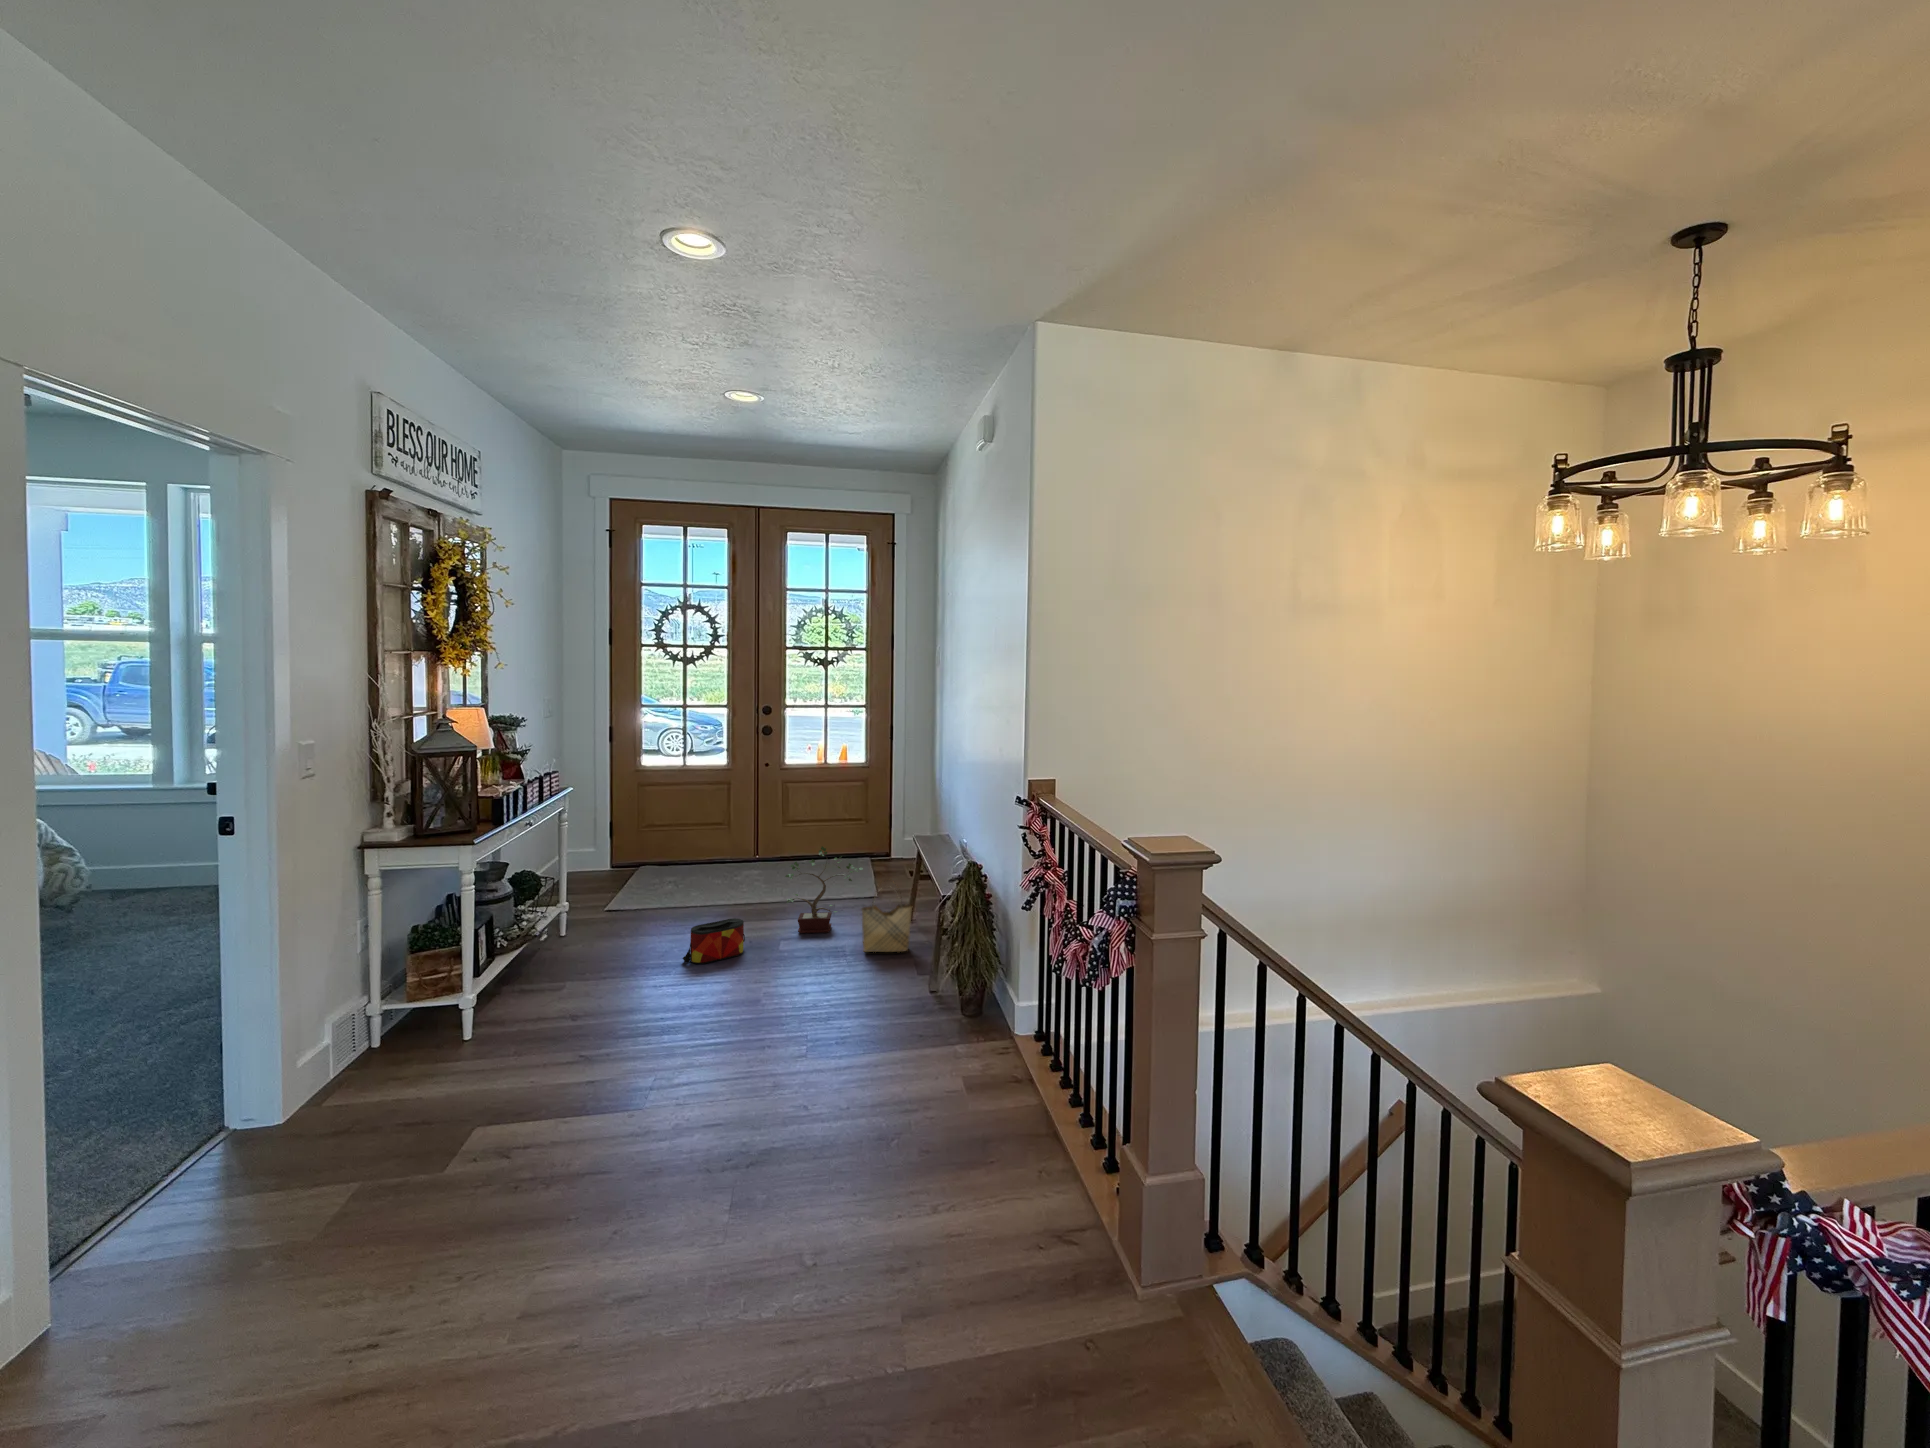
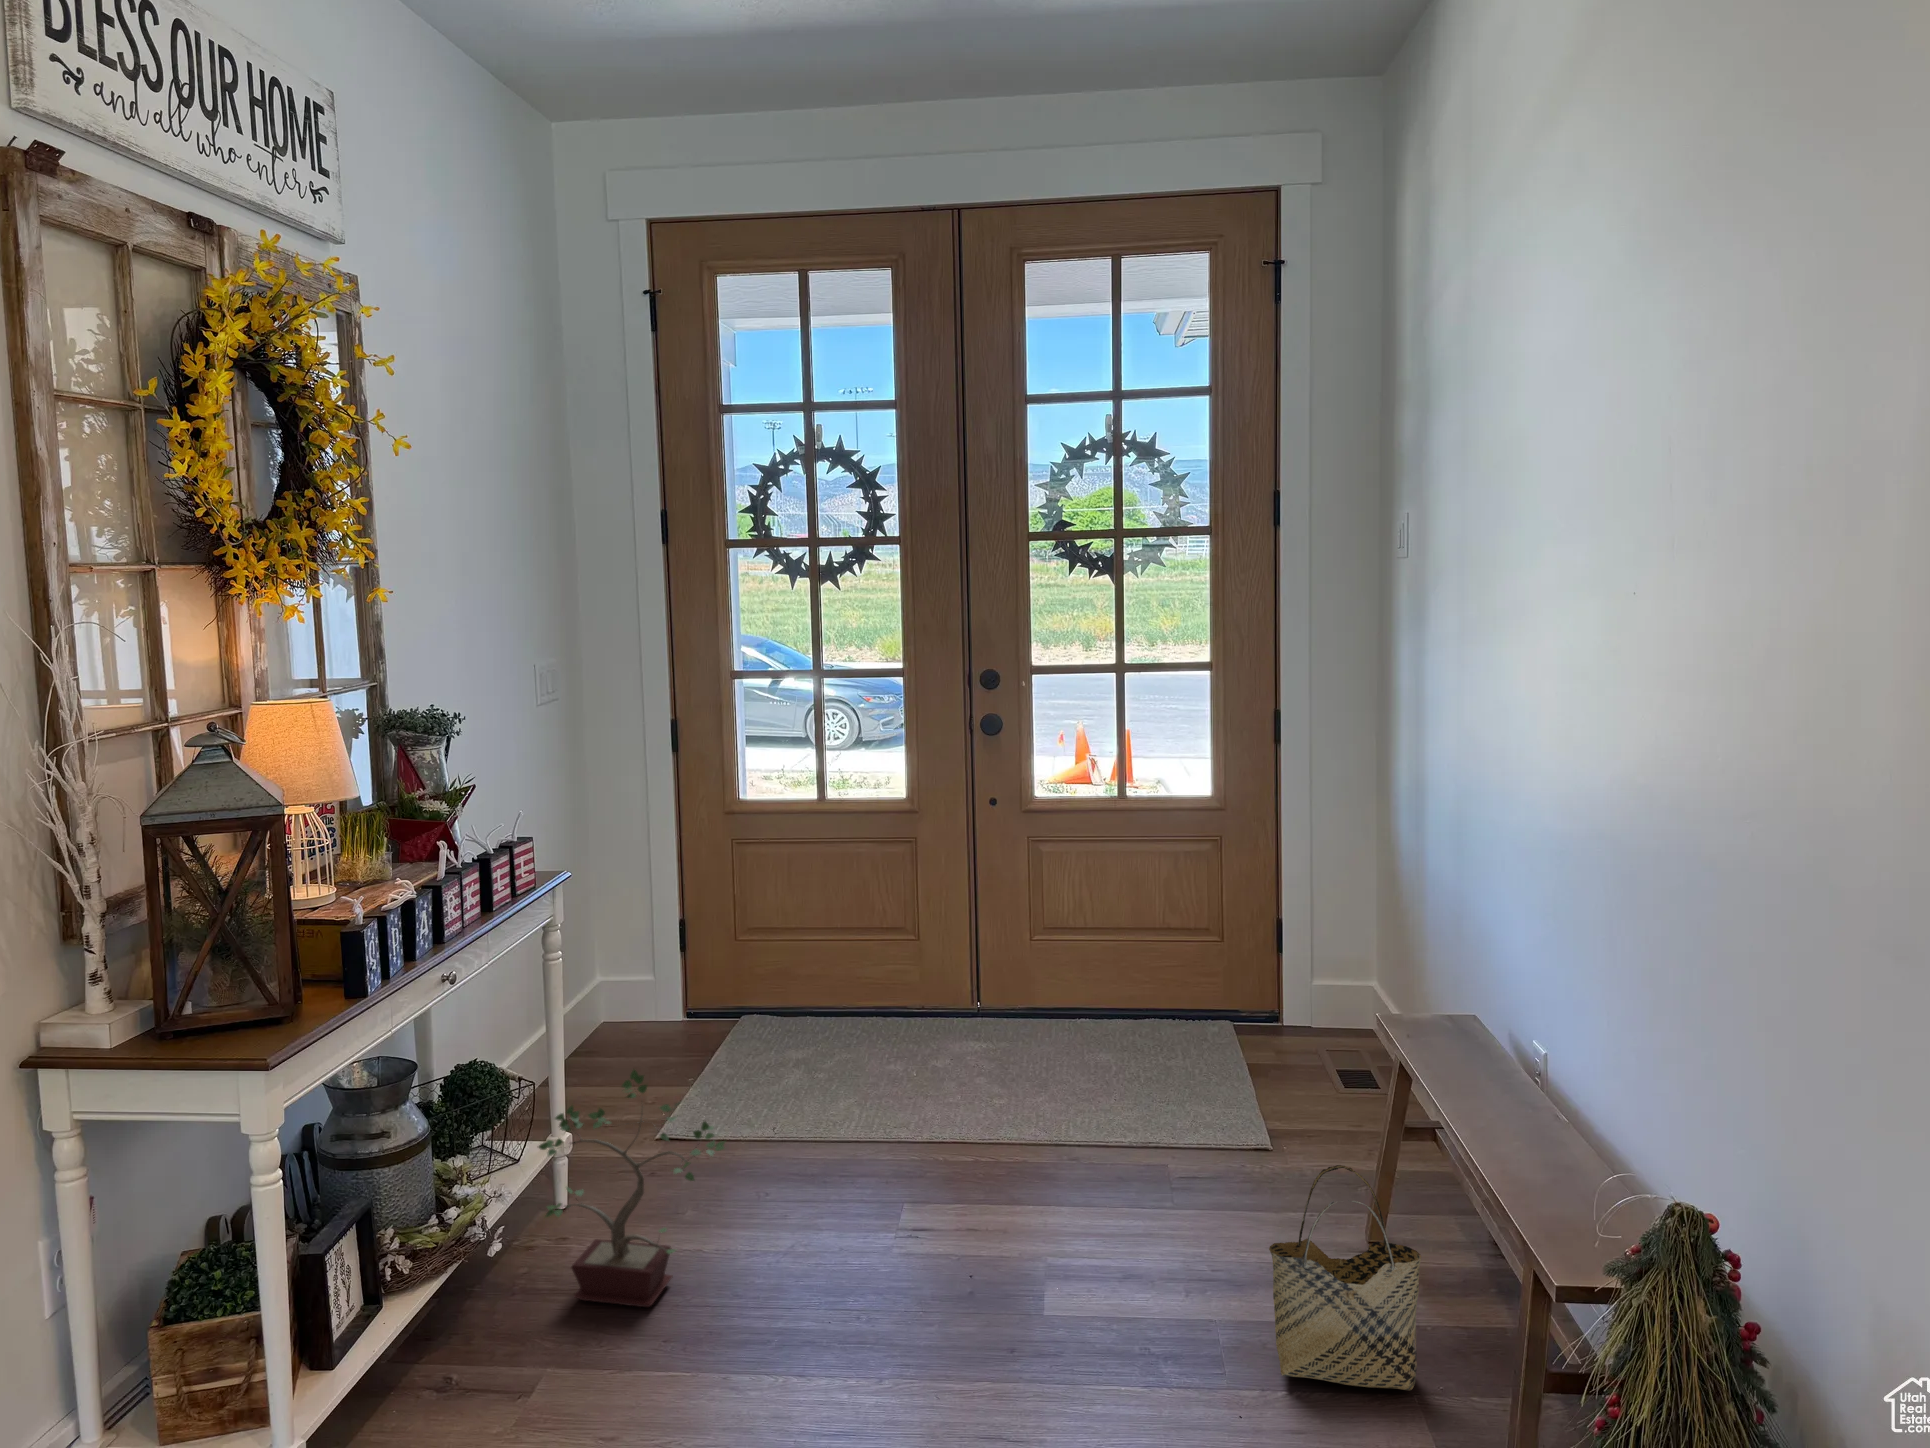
potted plant: present [785,846,863,933] -> present [539,1070,725,1307]
bag: present [683,918,745,964] -> none [809,1226,959,1352]

